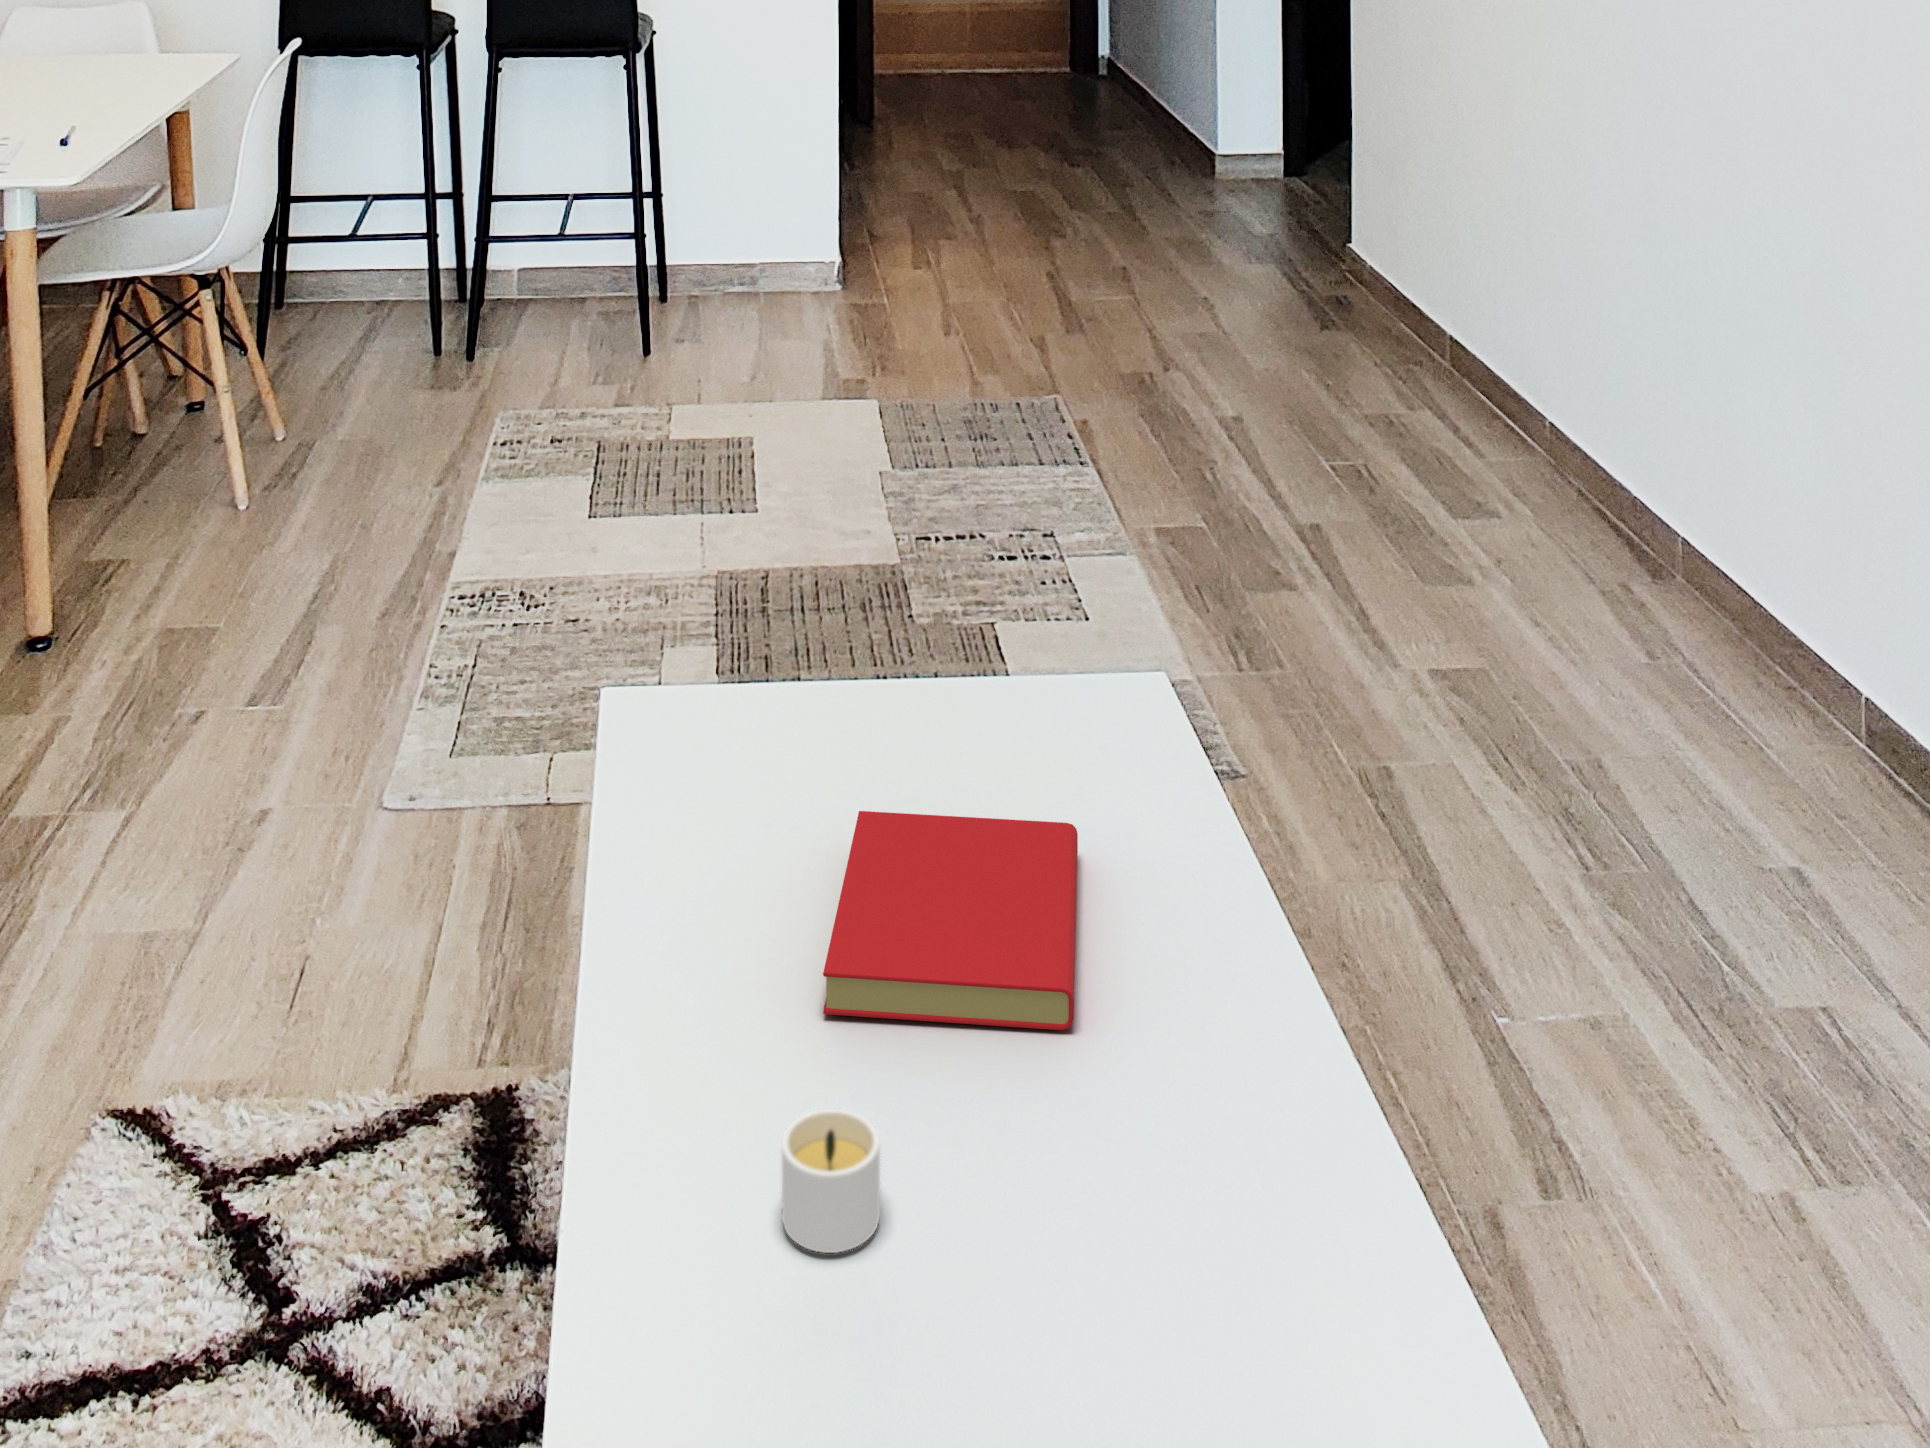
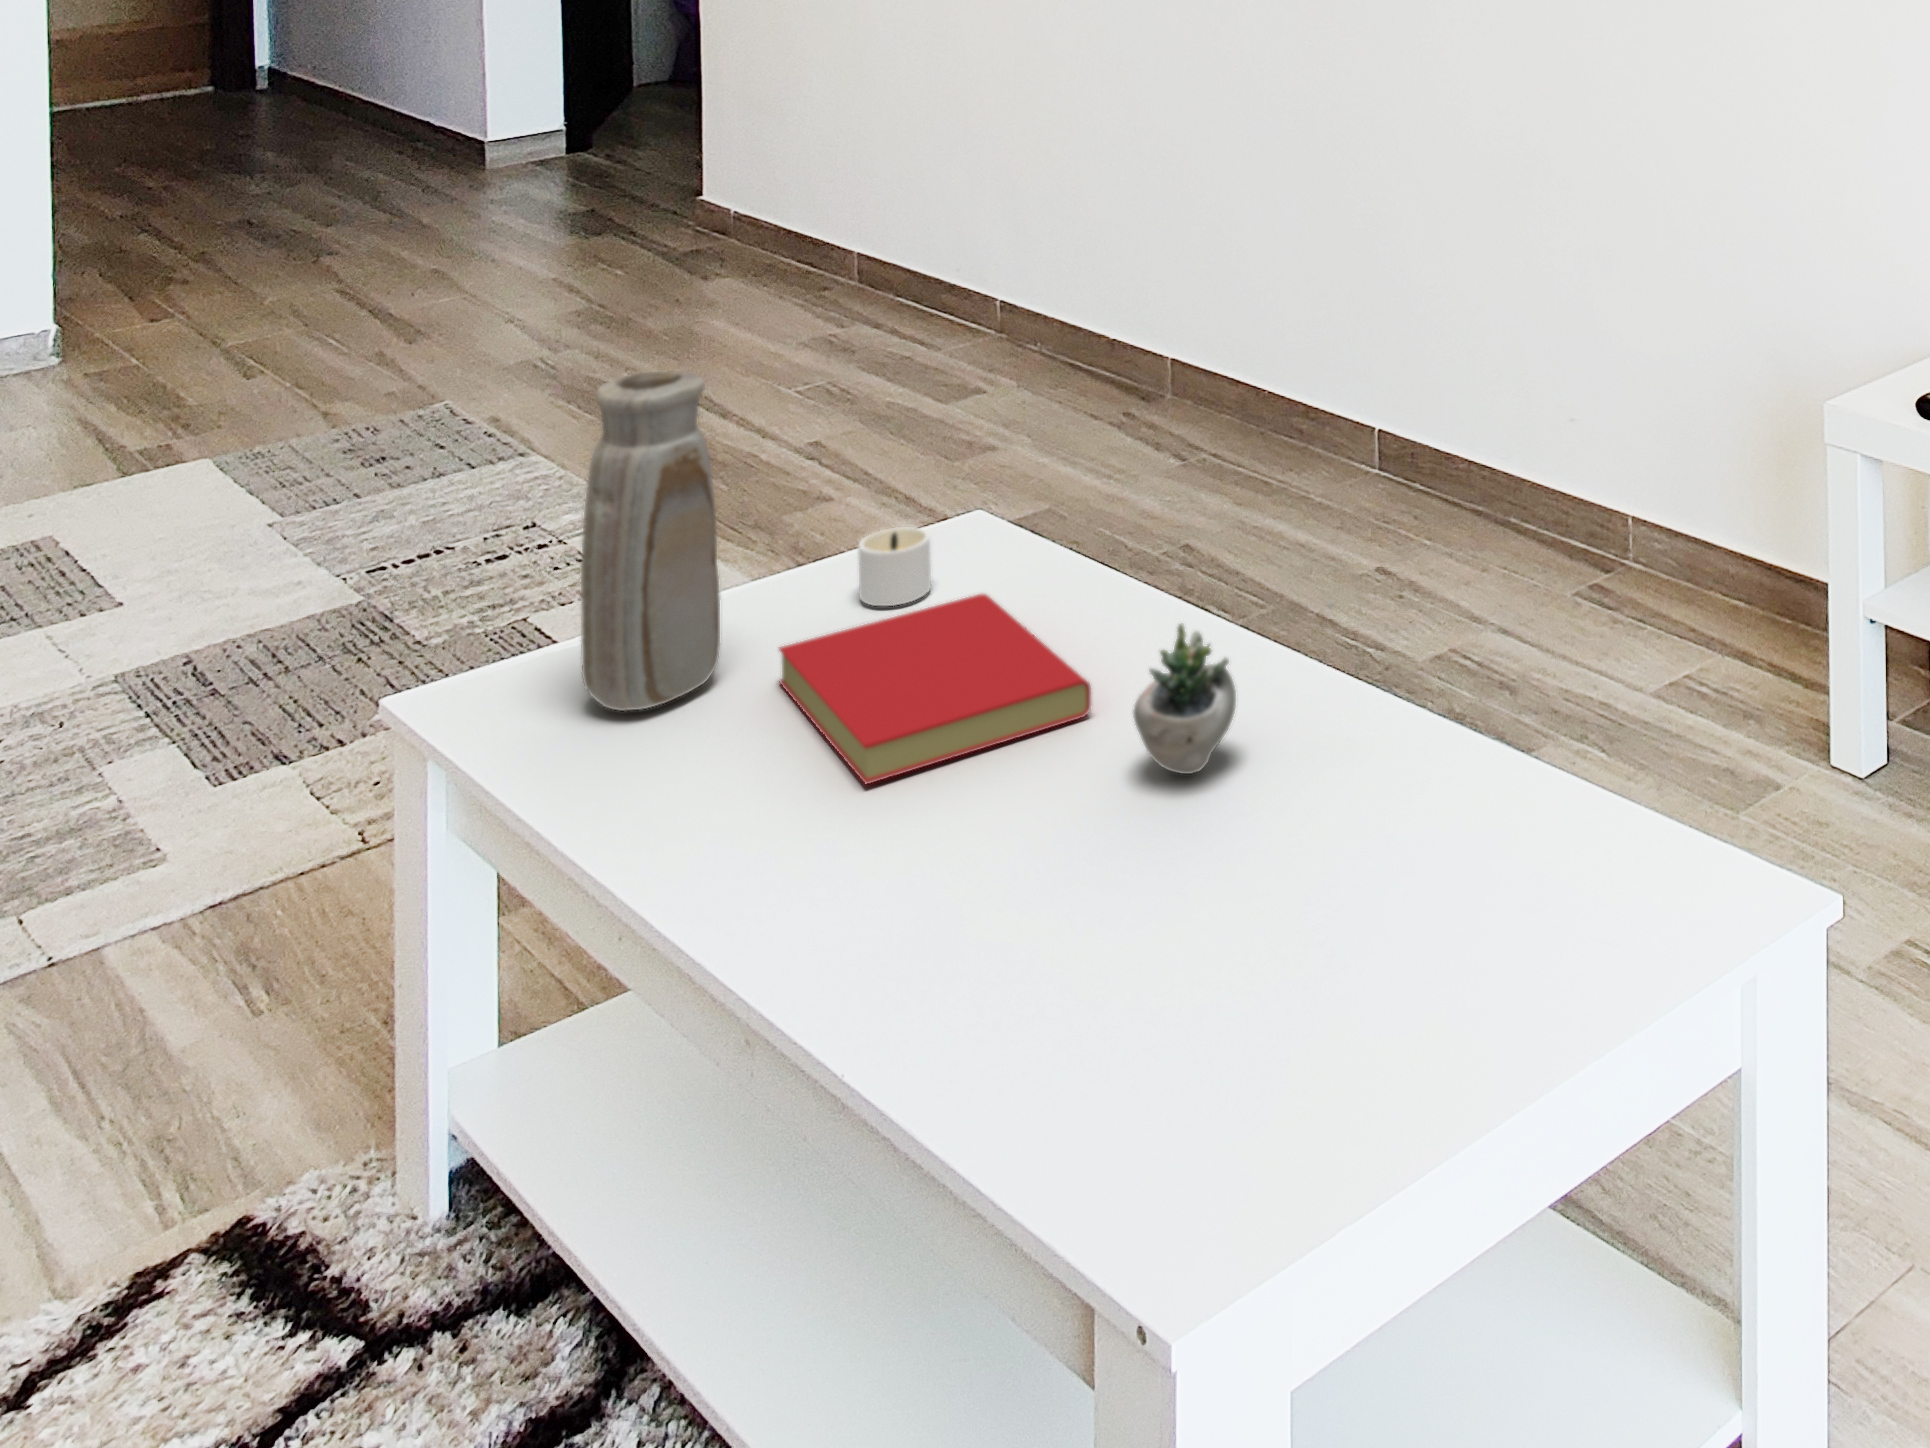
vase: none [704,495,826,829] -> present [581,371,720,711]
succulent plant: none [1045,986,1263,1172] -> present [1133,602,1333,774]
candle: present [782,1108,880,1253] -> present [858,527,931,606]

